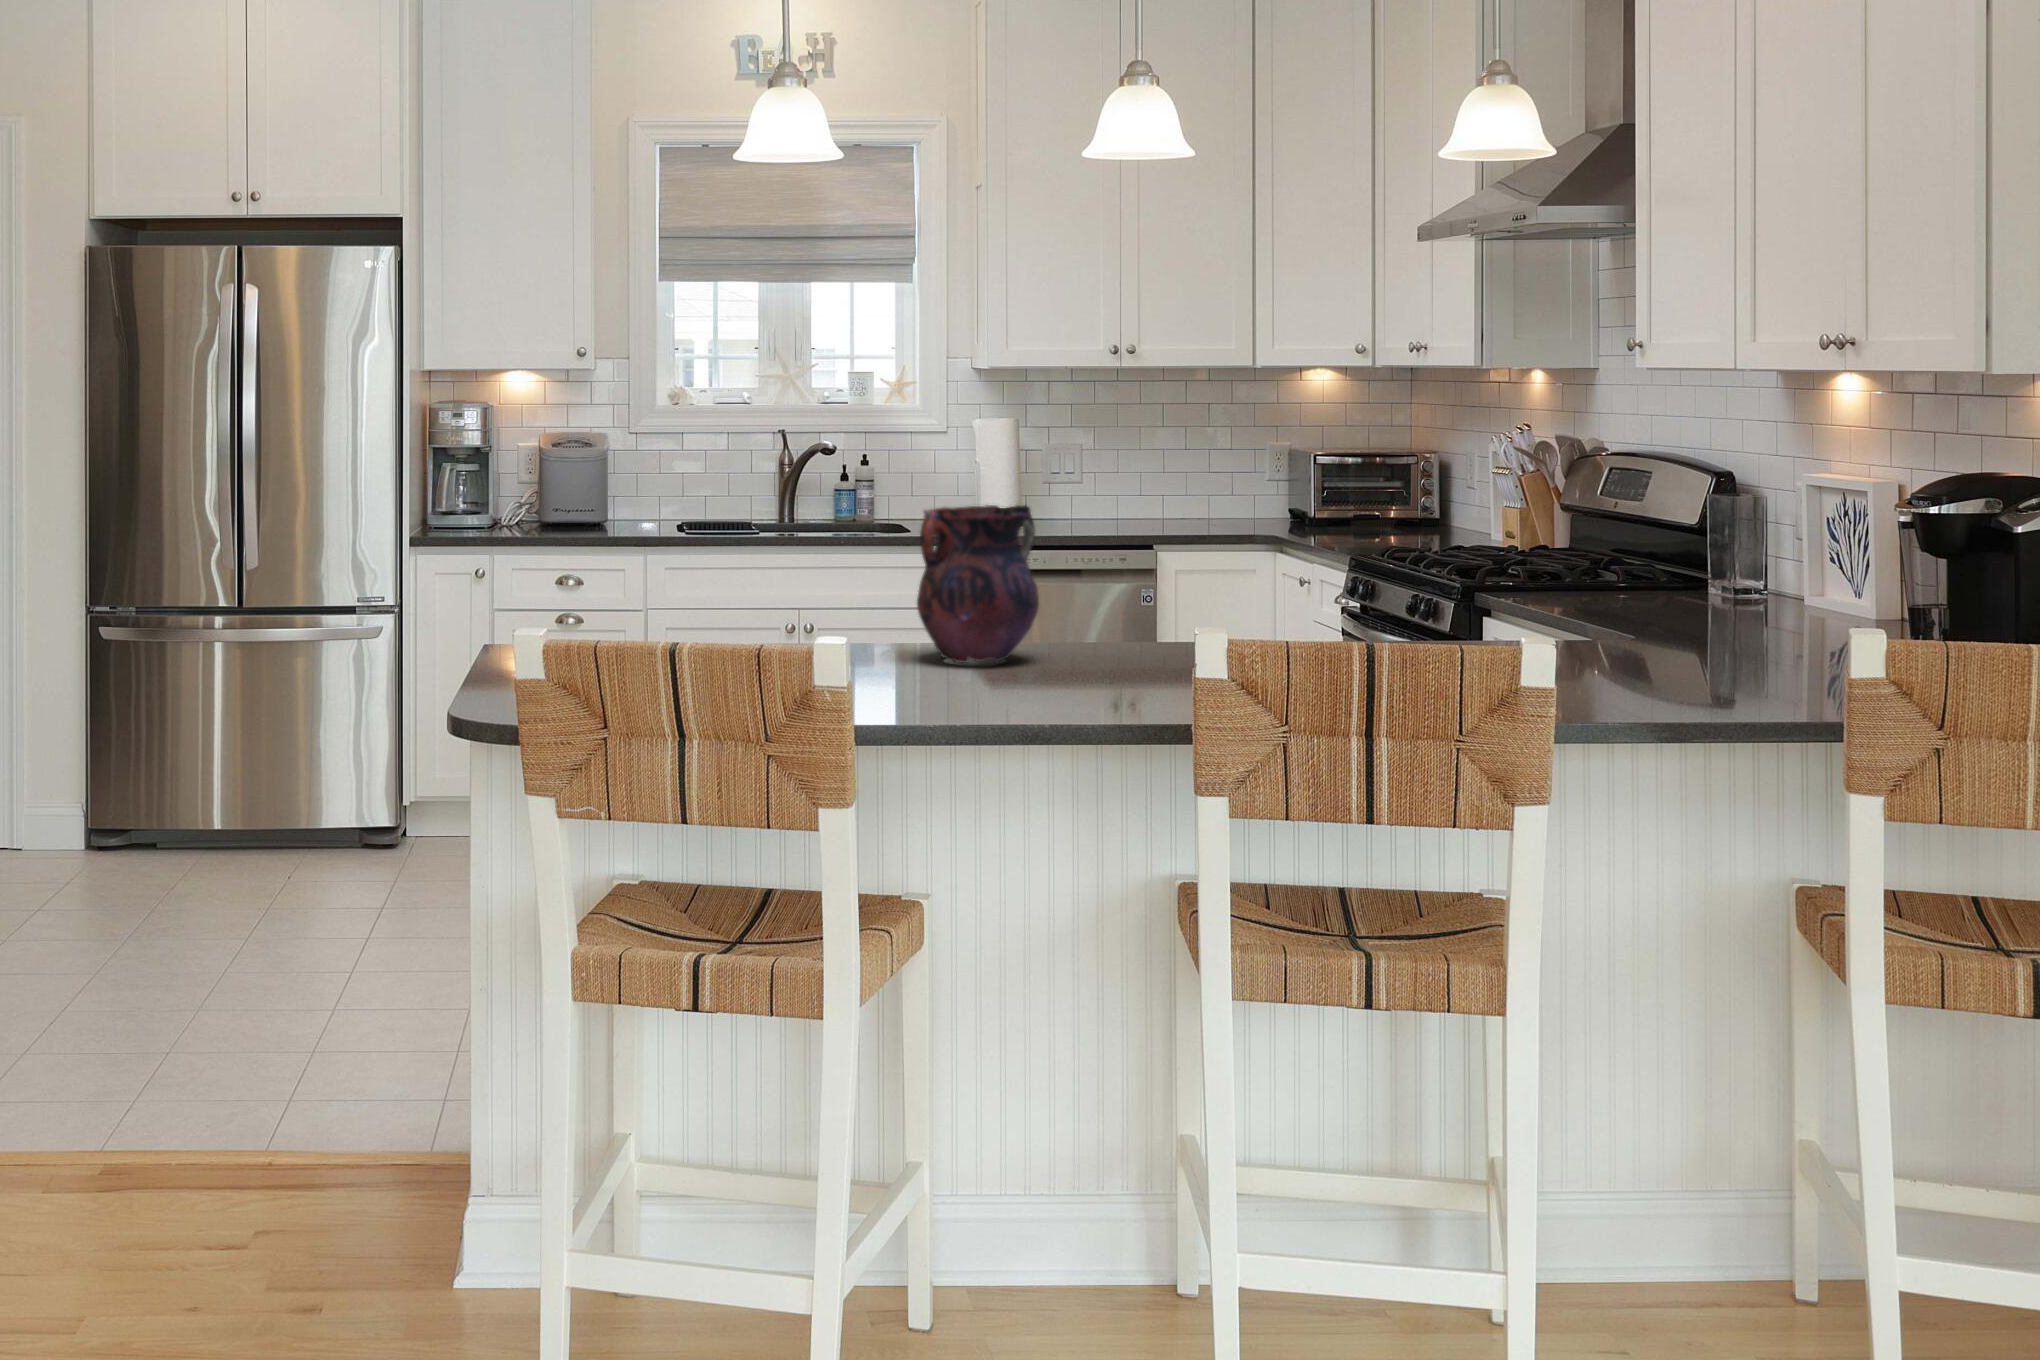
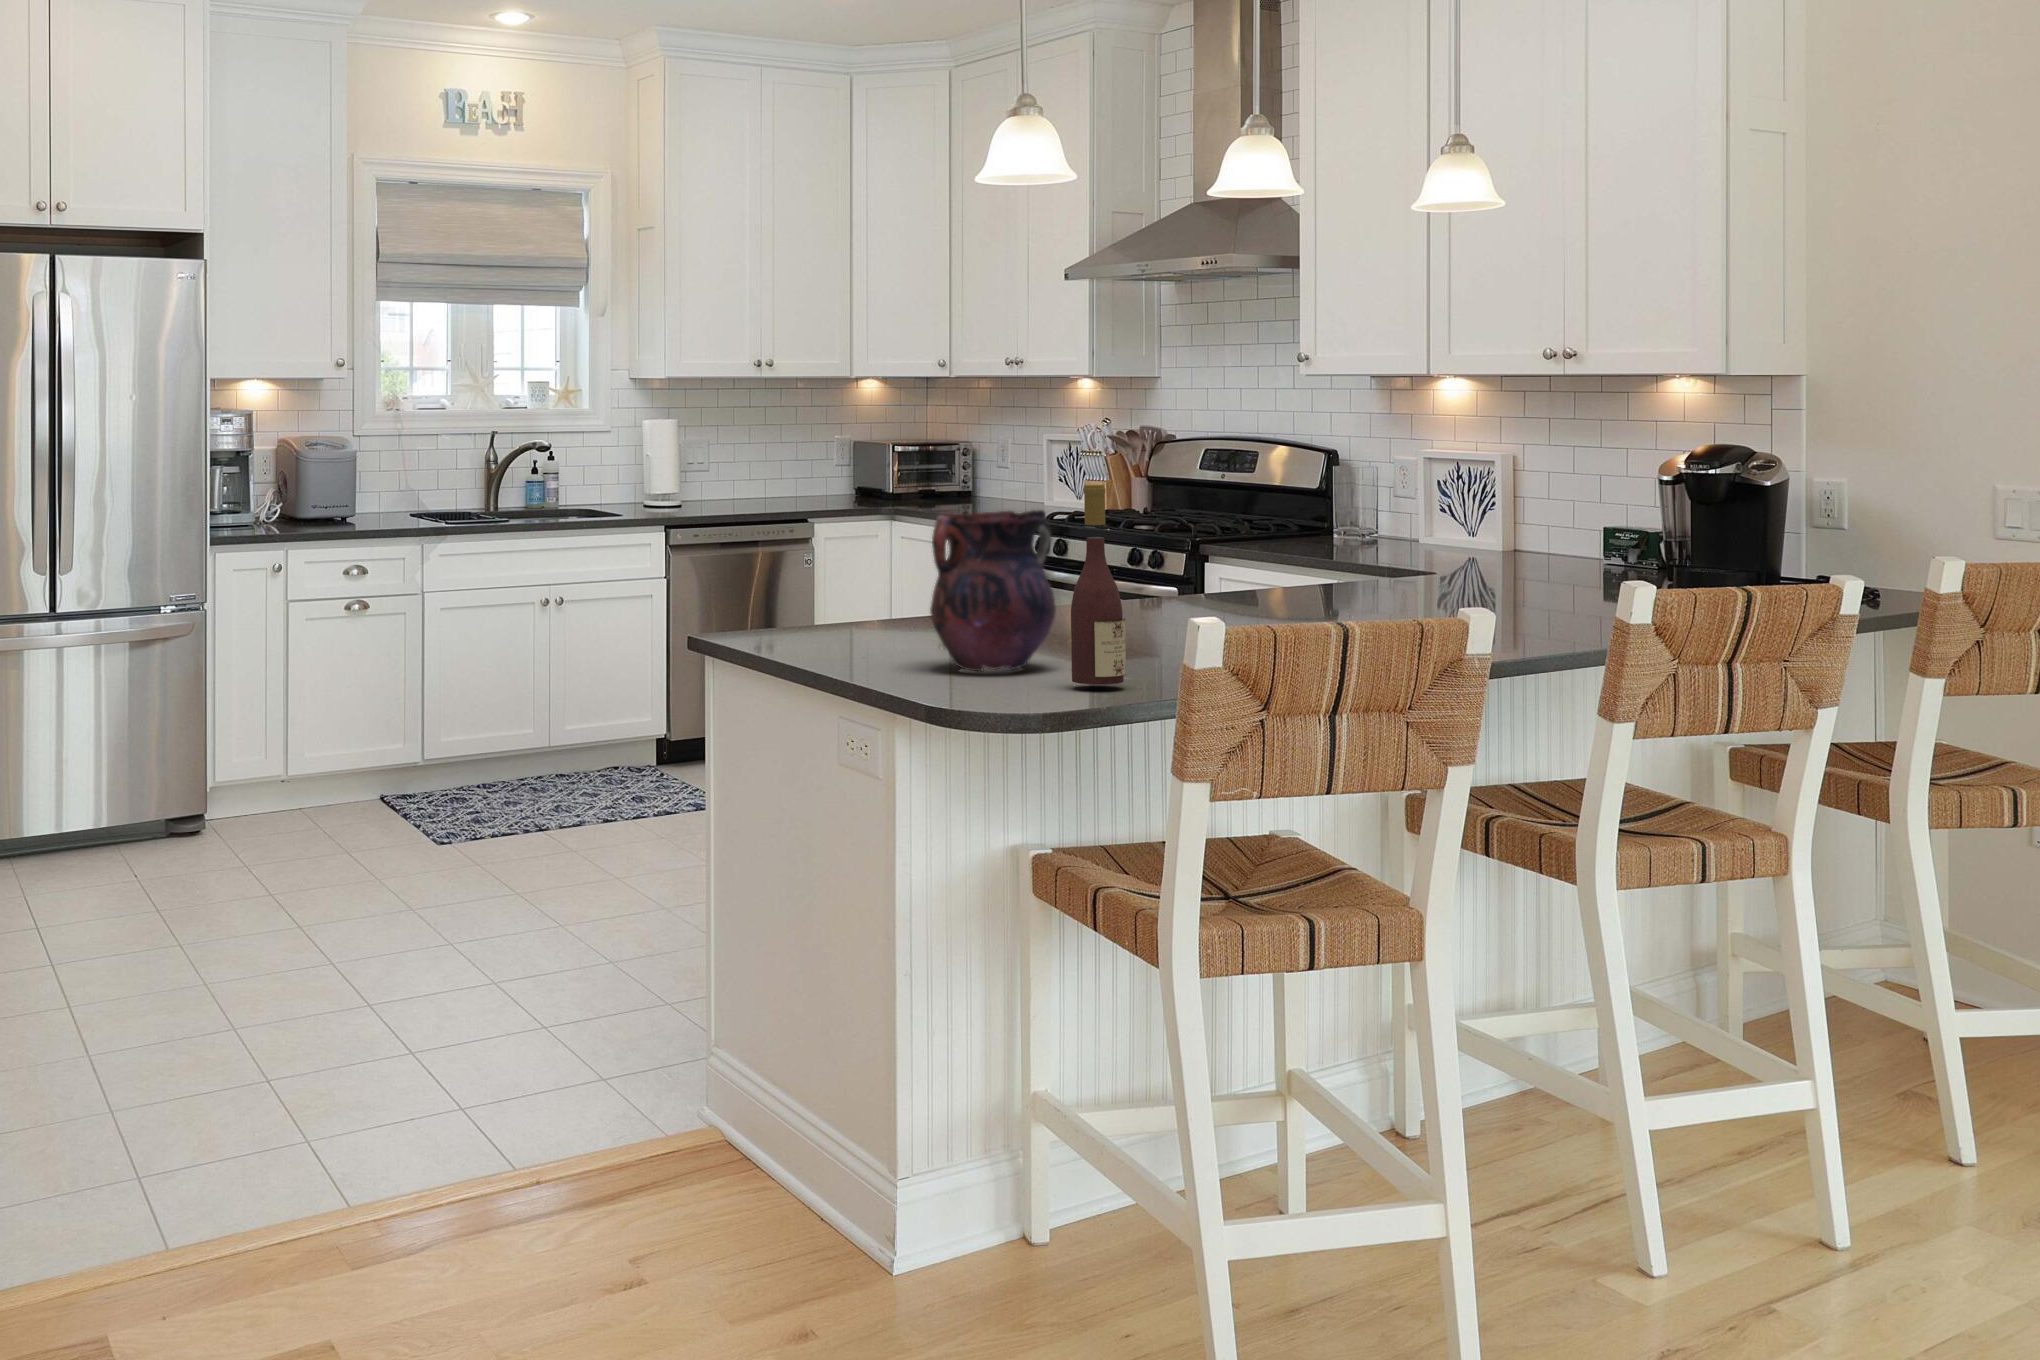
wine bottle: none [1056,485,1111,688] -> present [1071,485,1126,685]

